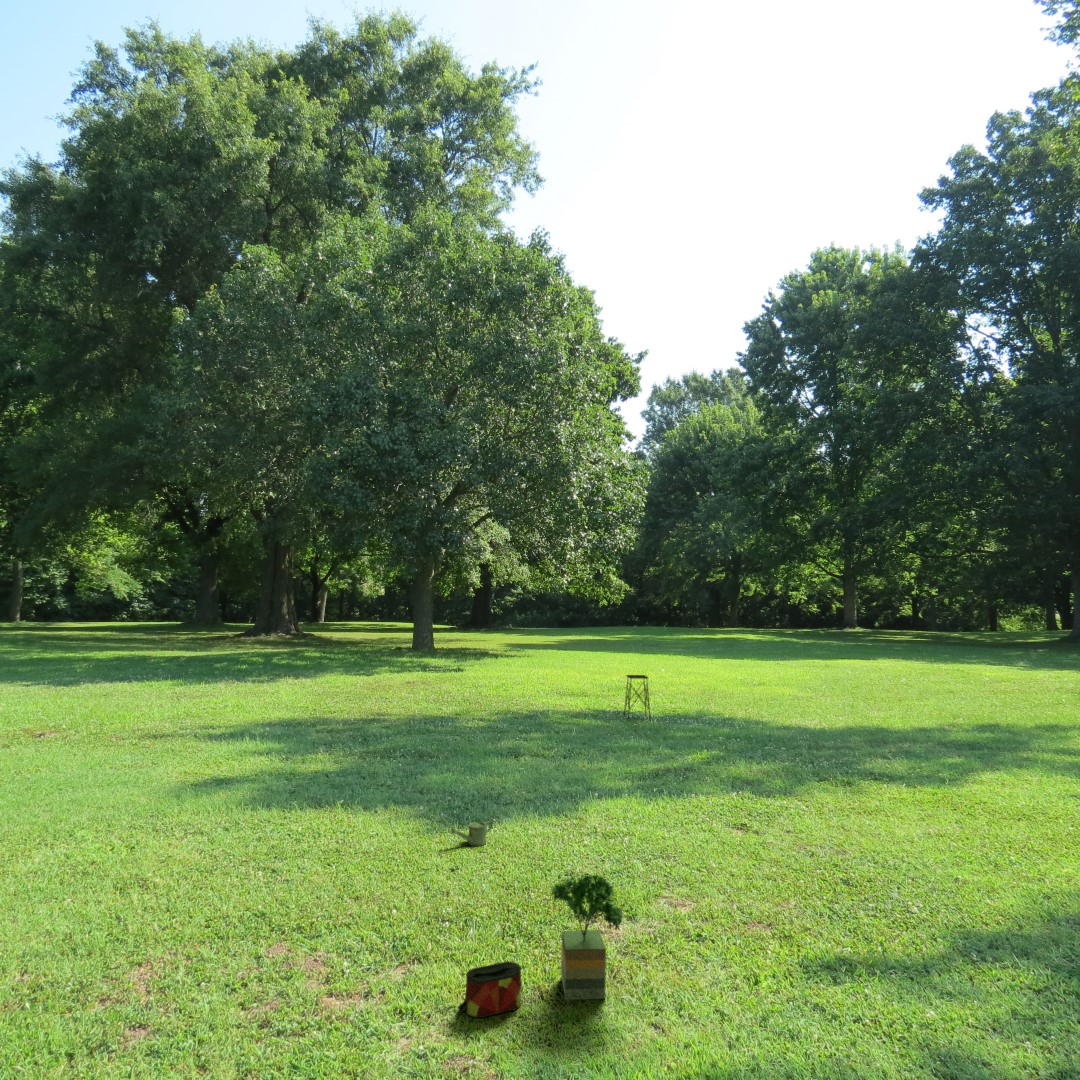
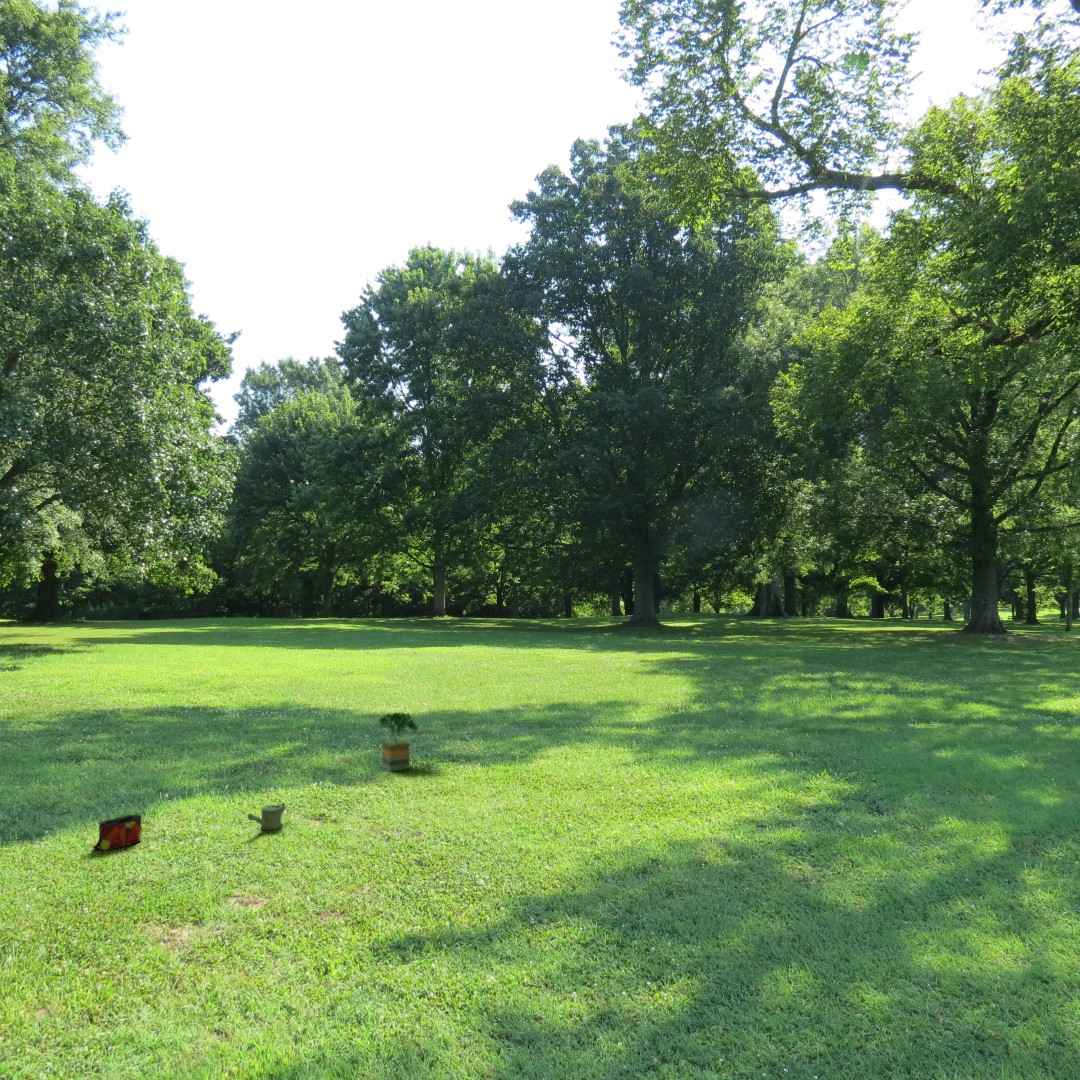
side table: present [624,675,650,720] -> none [213,650,239,693]
watering can: present [451,821,493,846] -> present [248,803,285,830]
potted tree: present [550,875,623,1000] -> present [379,712,418,771]

